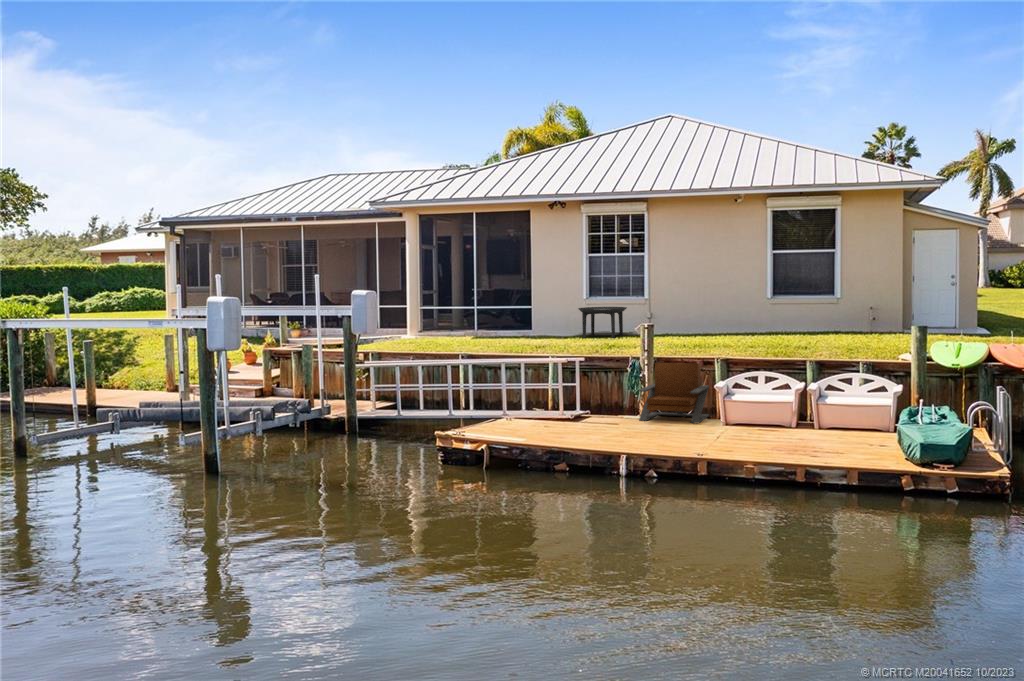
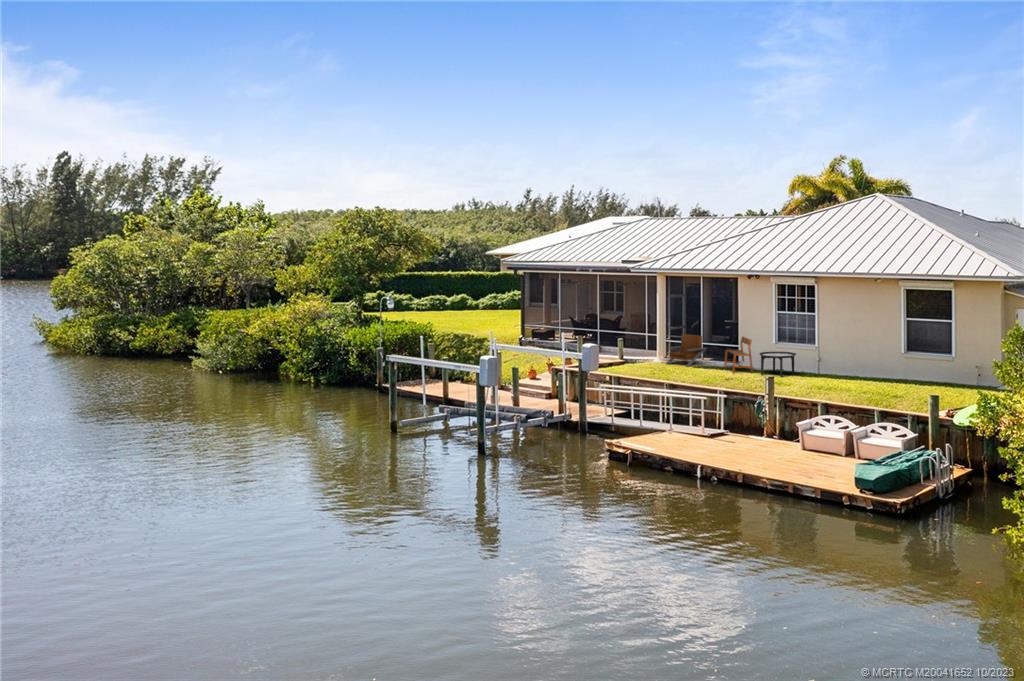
bench: none [519,291,565,338] -> present [724,336,753,373]
lounge chair: present [639,363,709,424] -> present [666,334,707,367]

